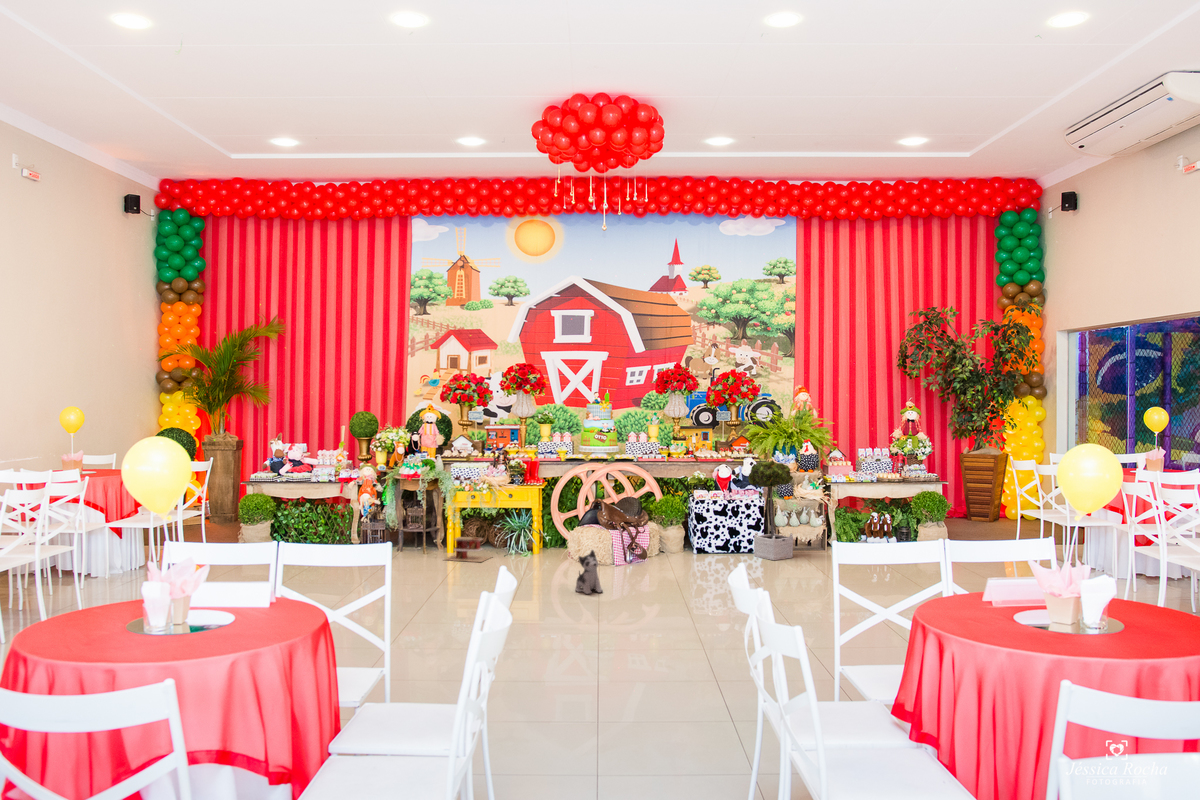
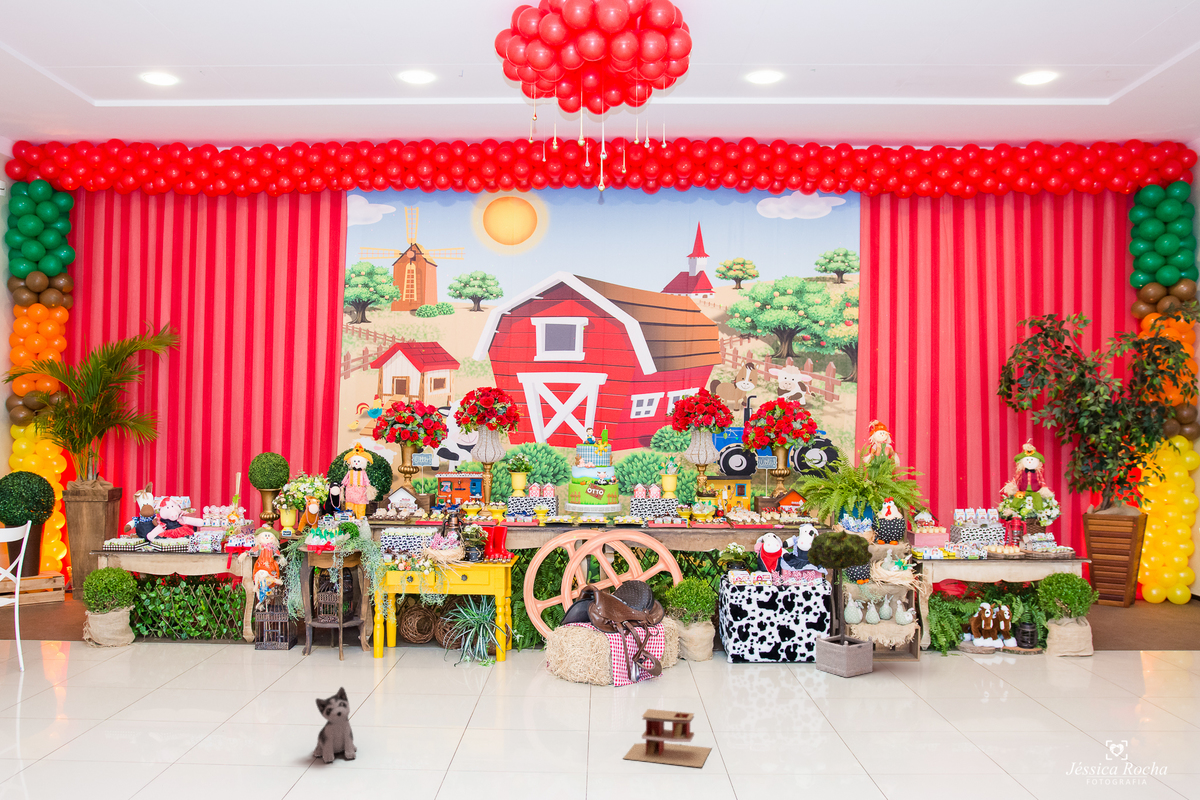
toy house: present [445,537,491,562] -> present [624,709,711,767]
plush toy: present [575,550,603,594] -> present [314,687,357,762]

